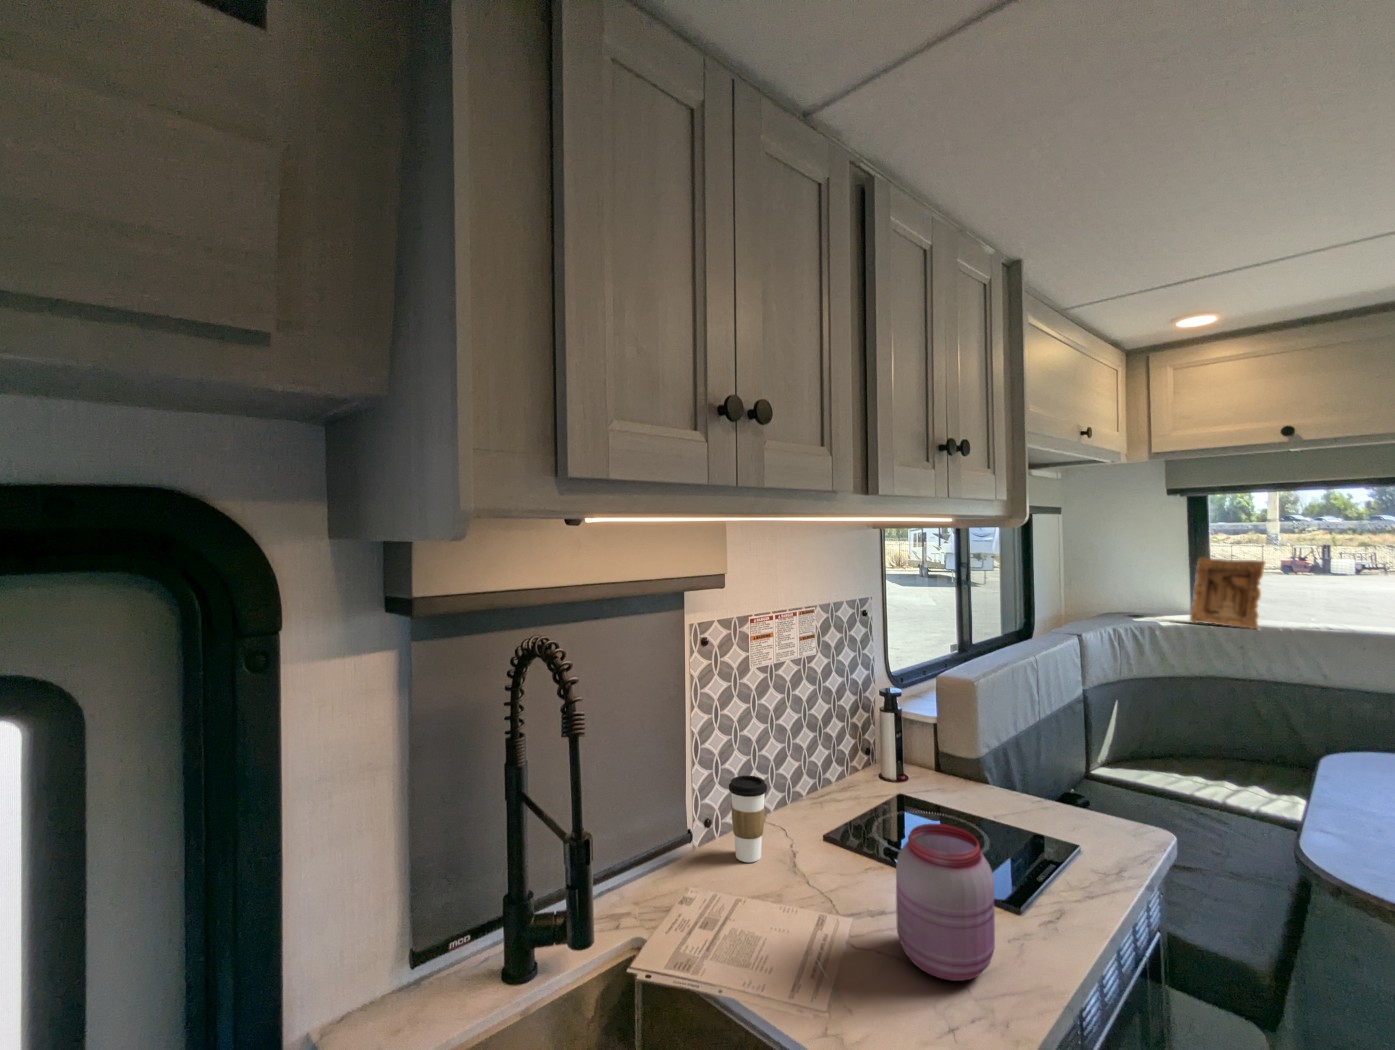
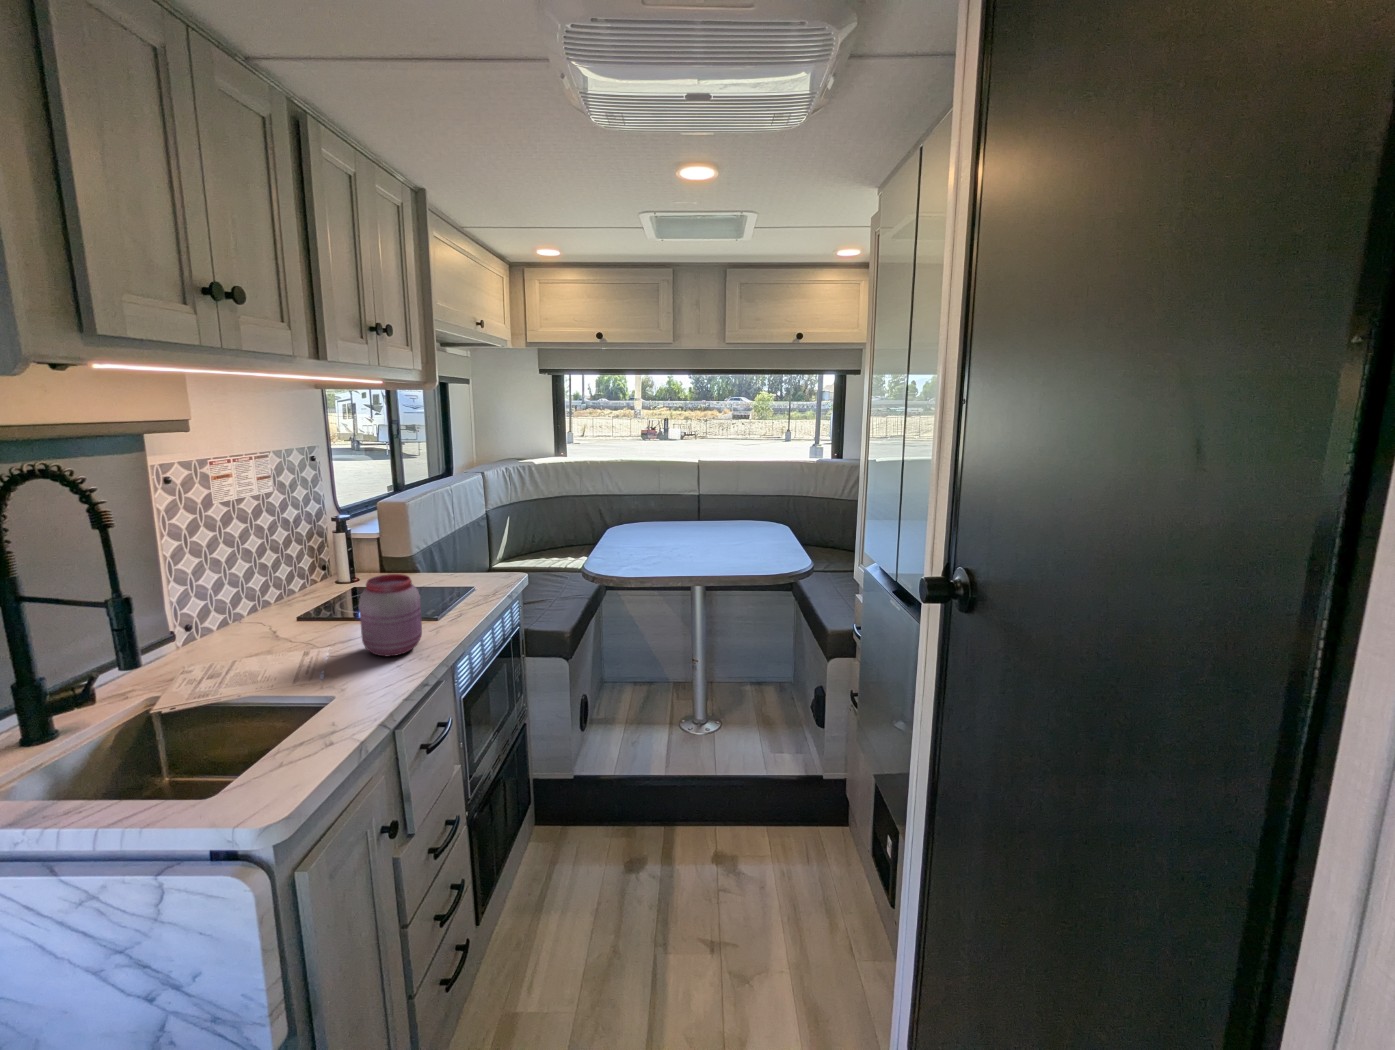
picture frame: present [1190,557,1265,629] -> none [552,418,592,464]
coffee cup: present [729,776,767,862] -> none [209,583,246,645]

